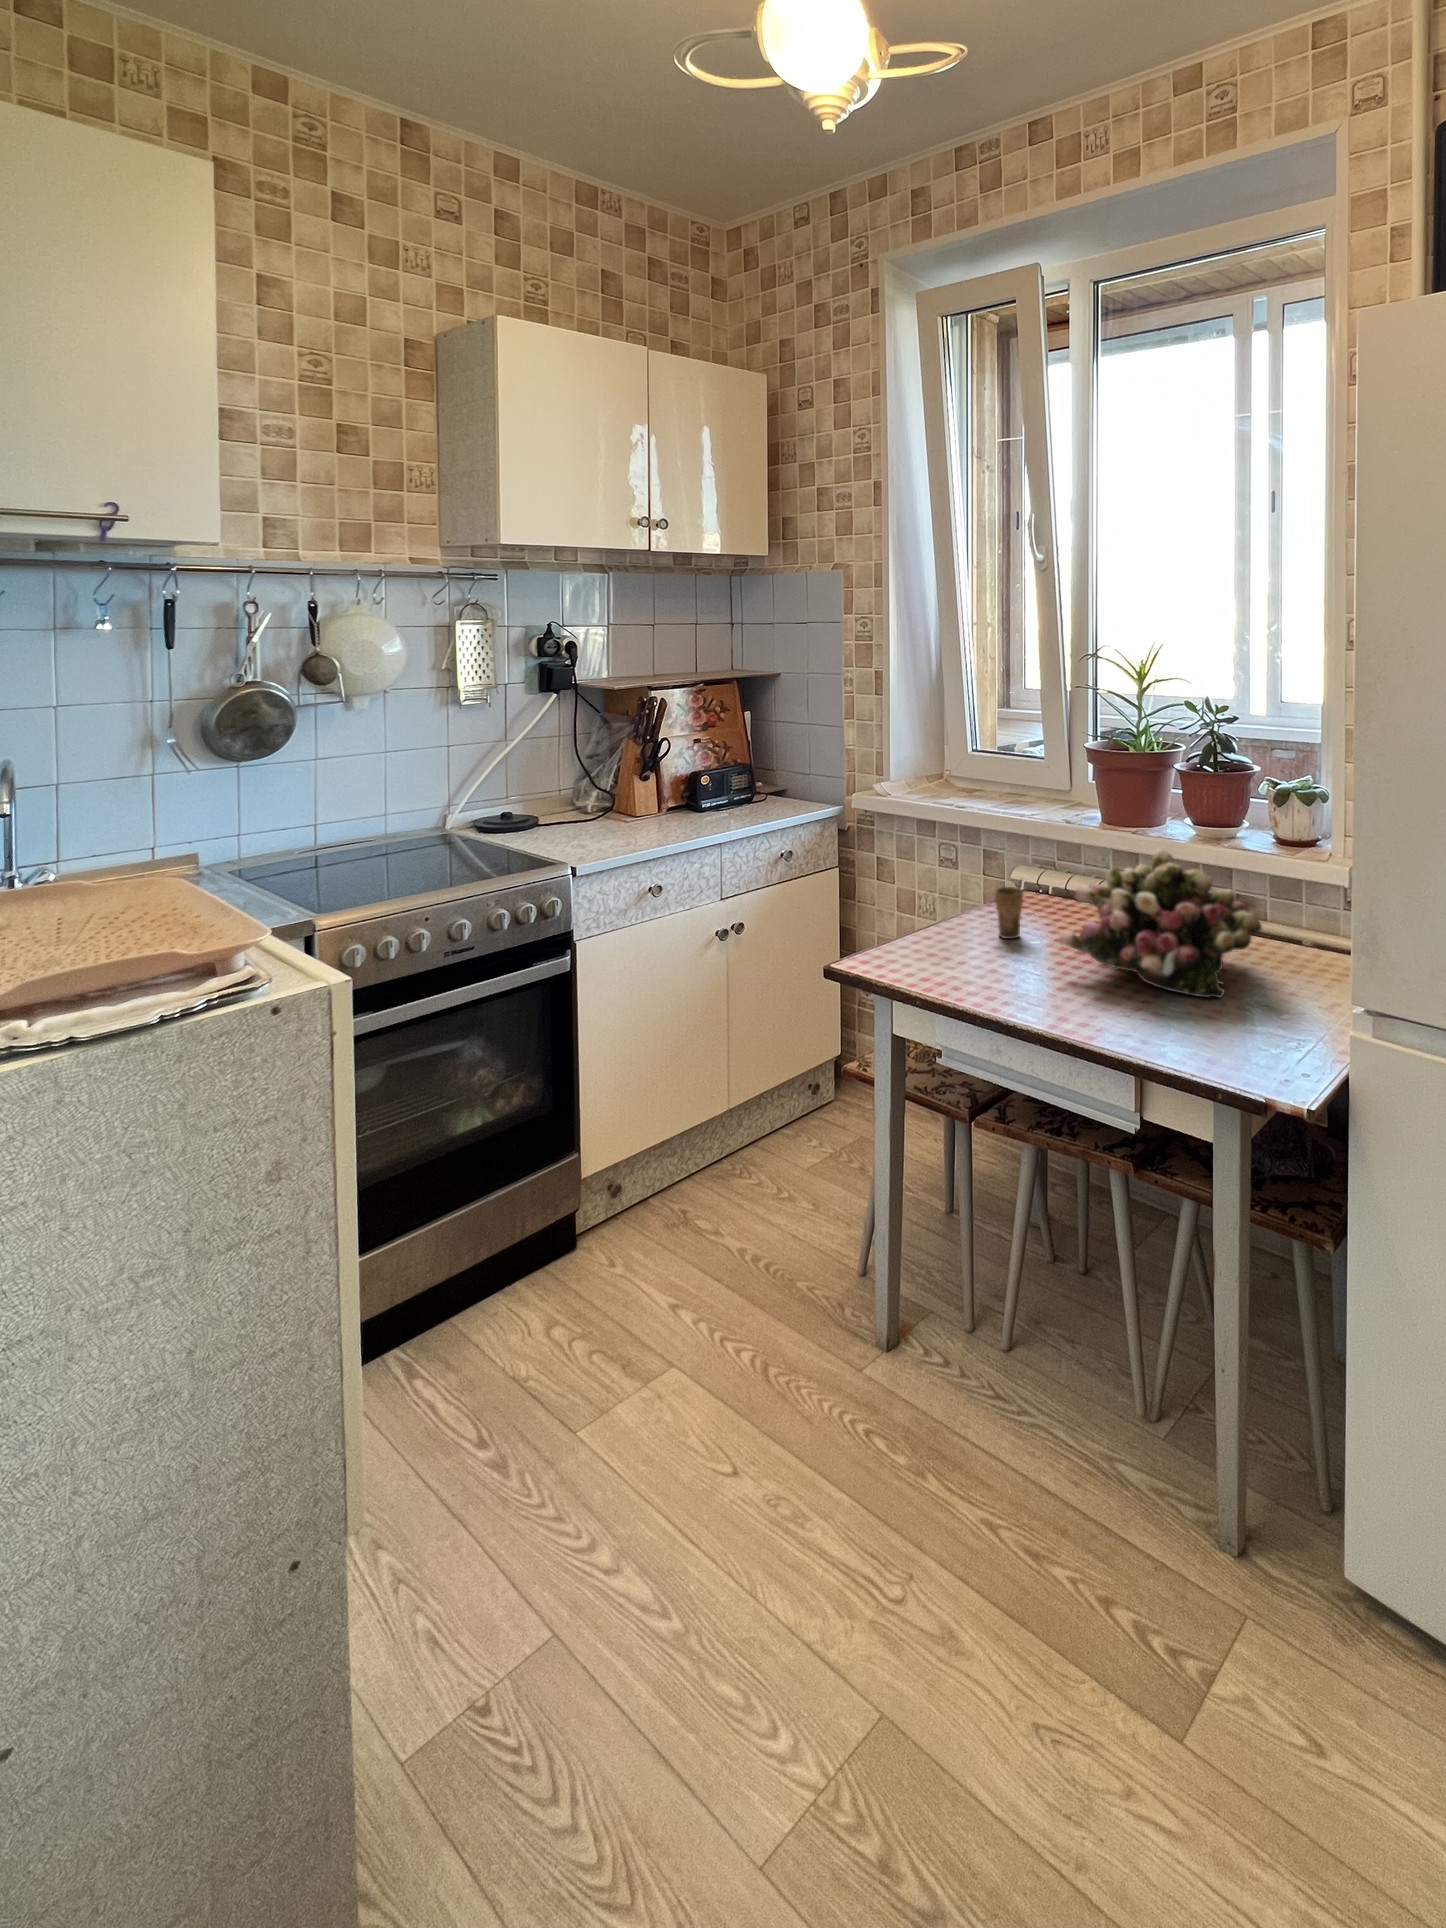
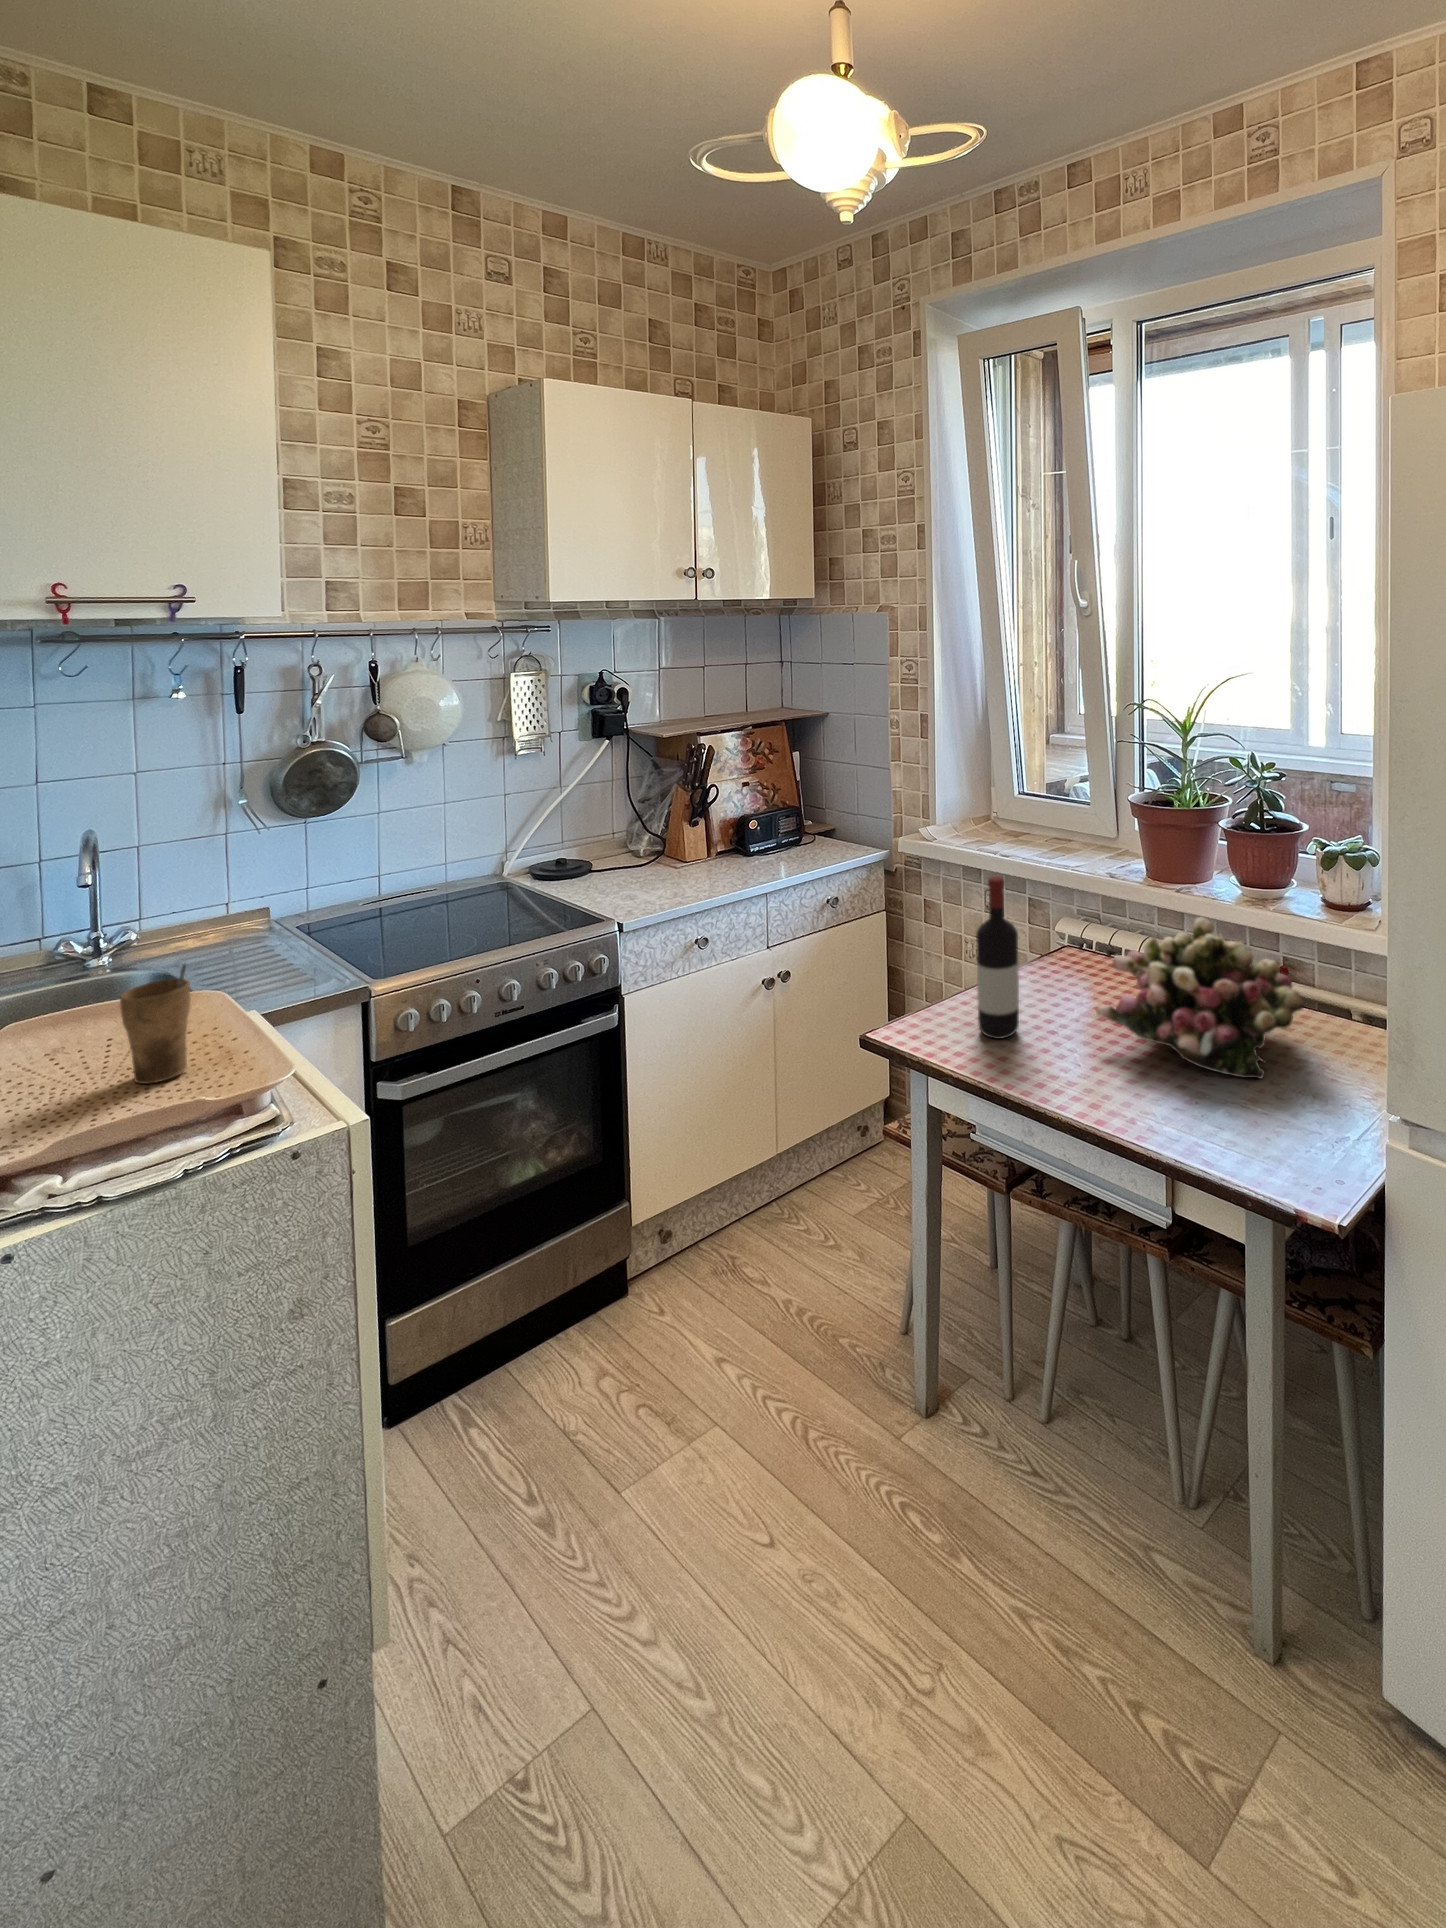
wine bottle: none [941,809,983,970] -> present [976,876,1019,1039]
cup: present [995,887,1023,939] -> present [120,964,191,1084]

